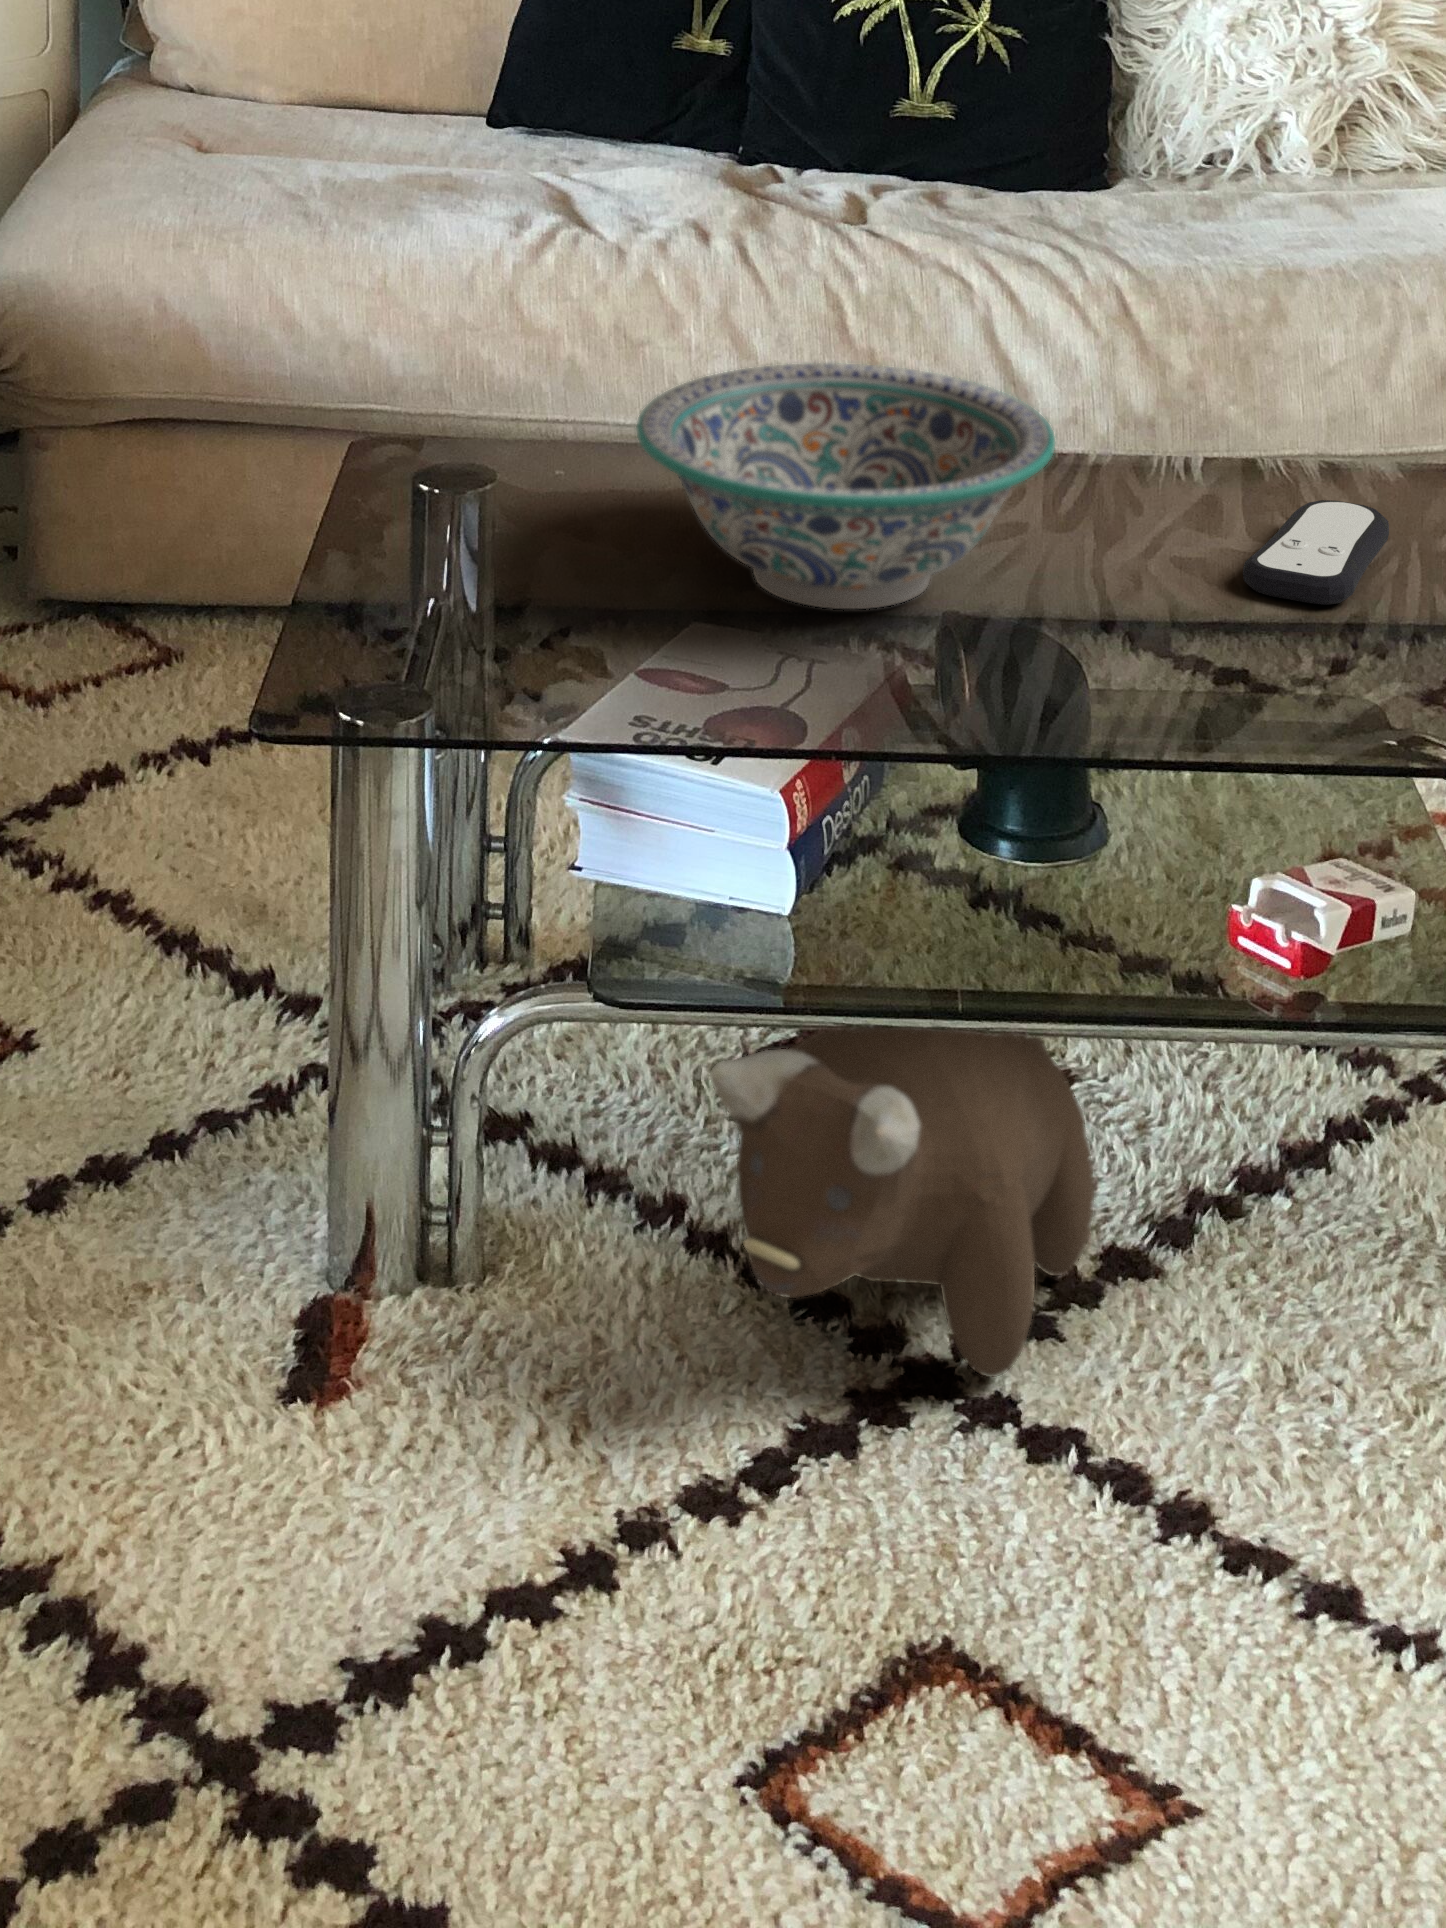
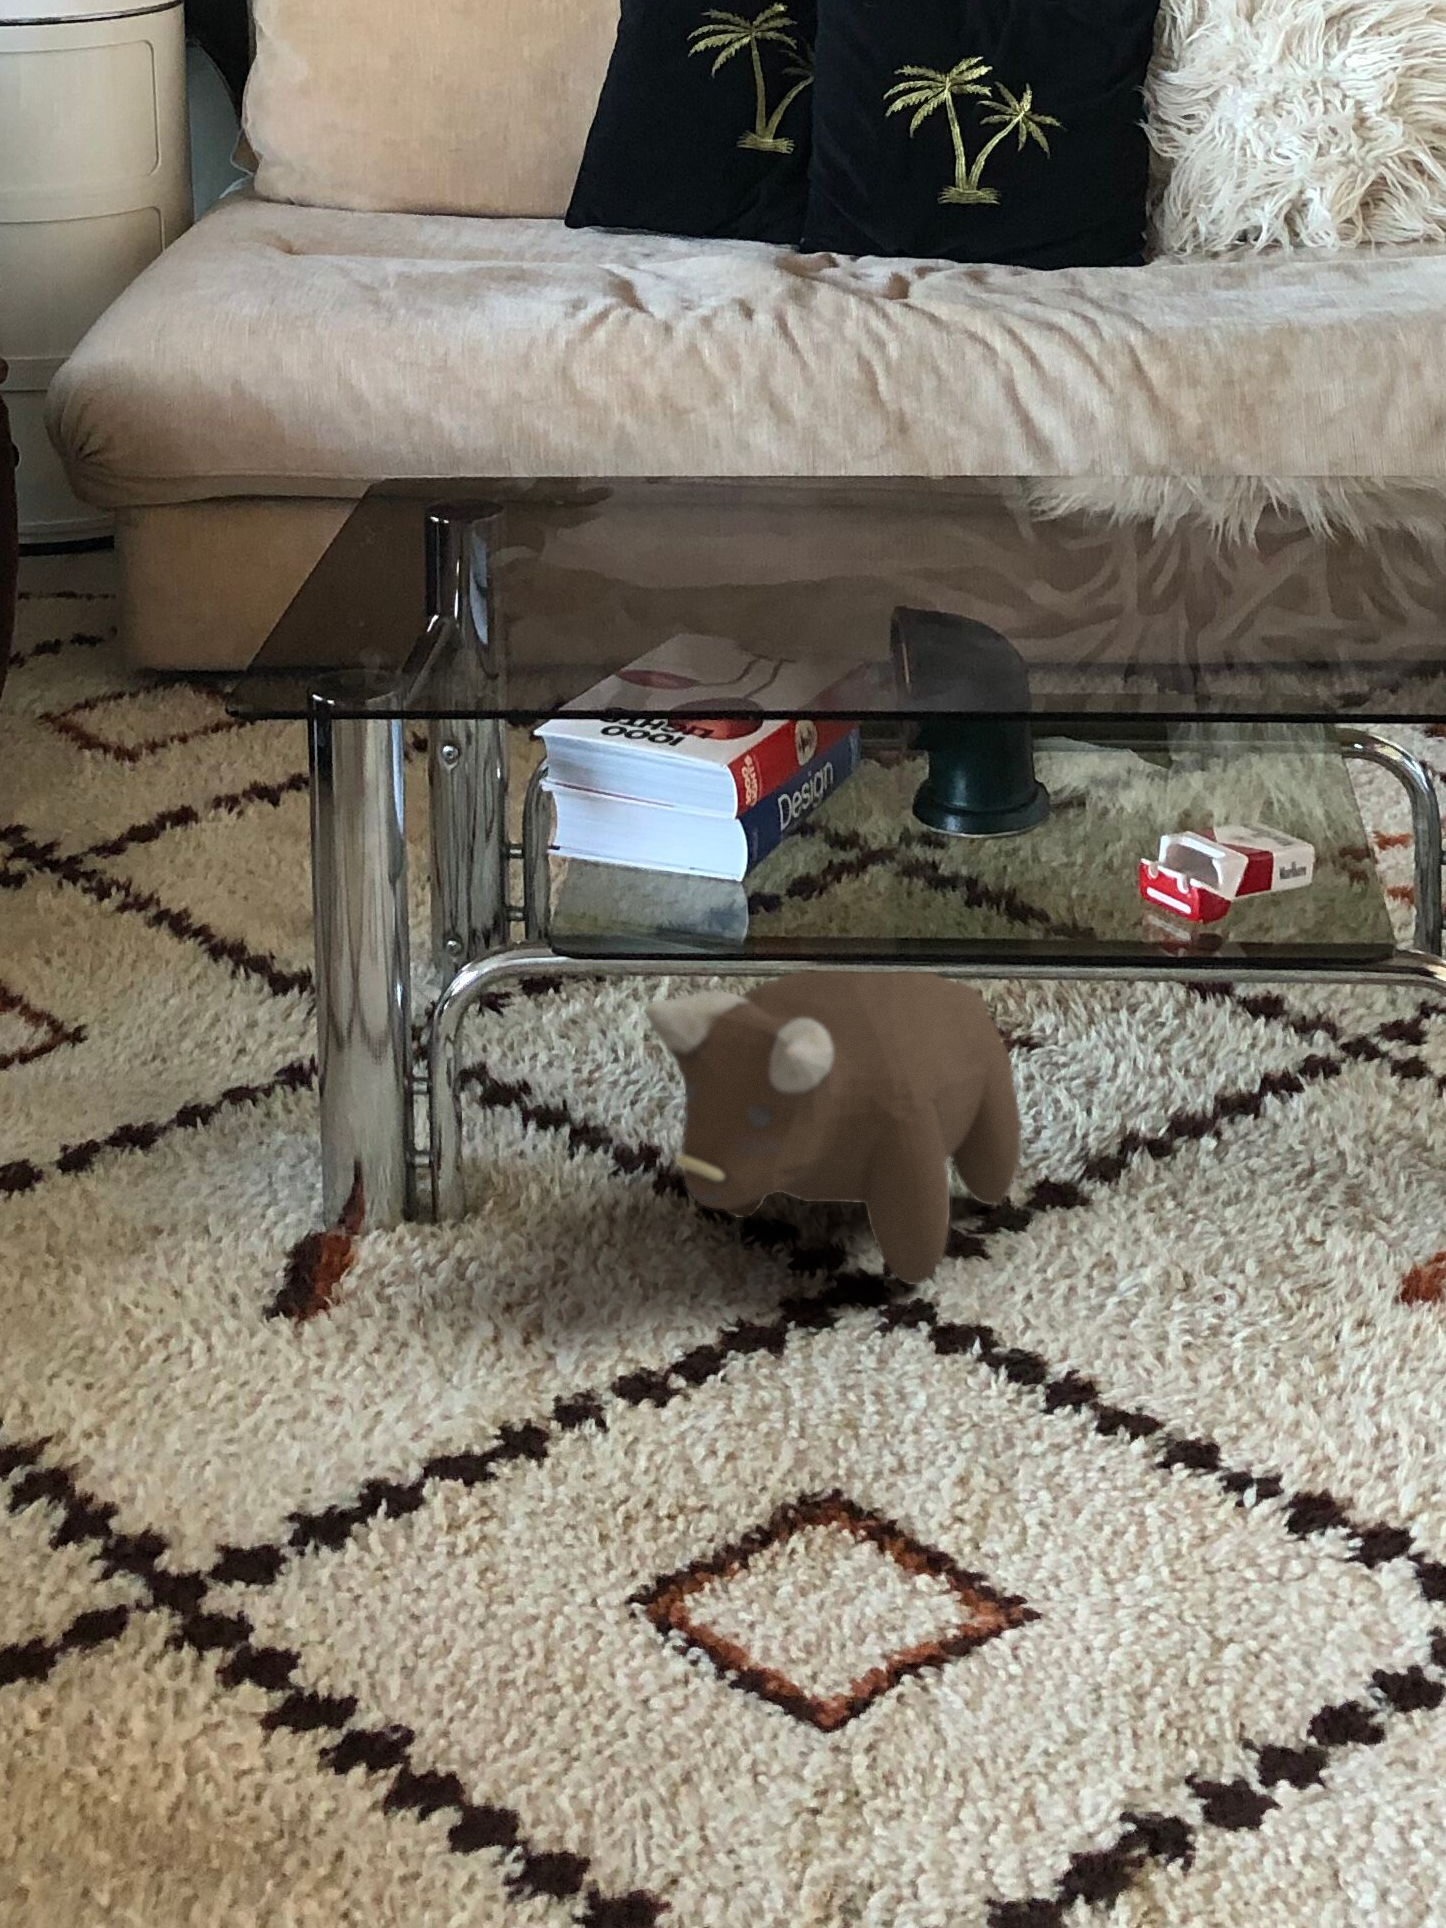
decorative bowl: present [637,363,1055,609] -> none [607,396,990,609]
remote control: present [1243,500,1389,605] -> none [1173,512,1321,598]

